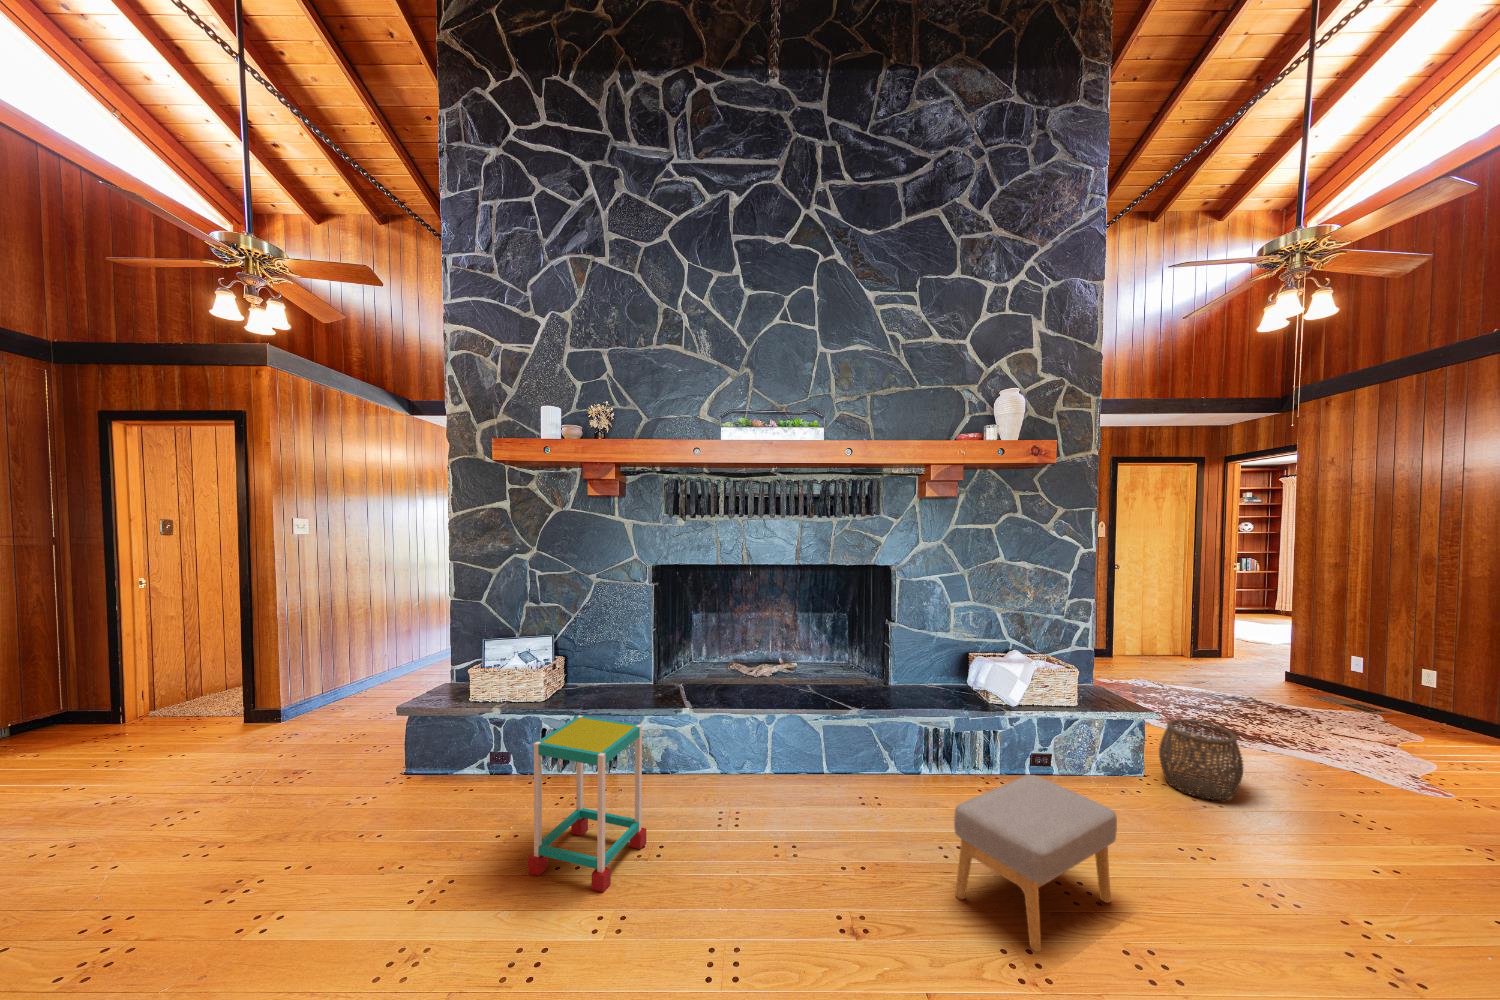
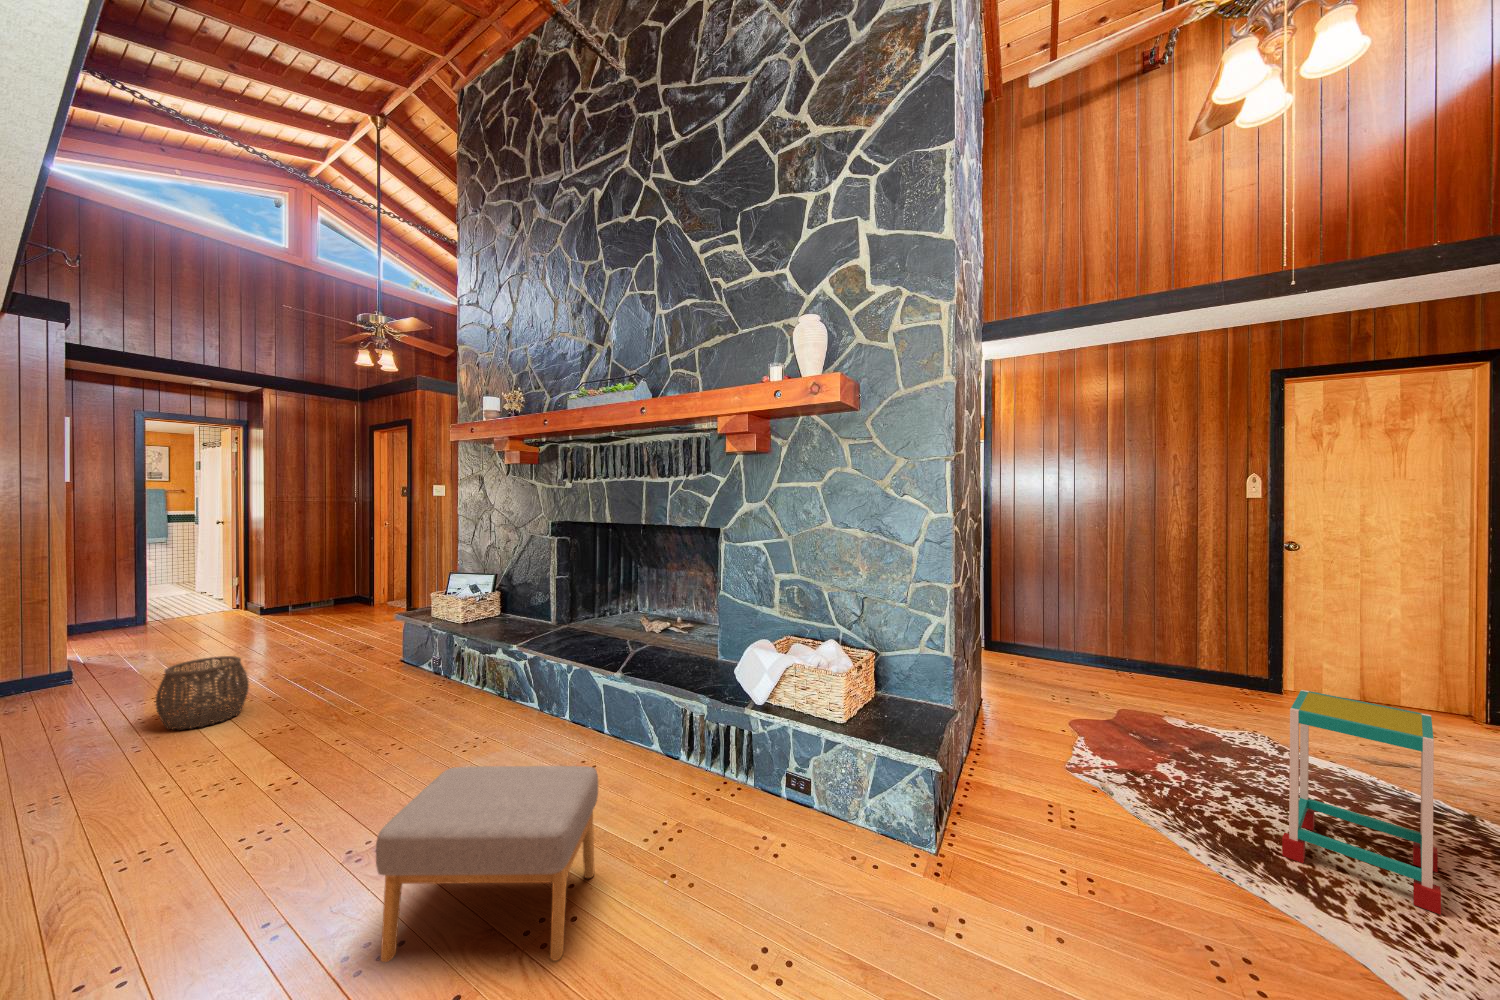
side table: present [528,715,646,892] -> present [1282,690,1441,915]
woven basket: present [1159,719,1243,800] -> present [155,656,249,730]

